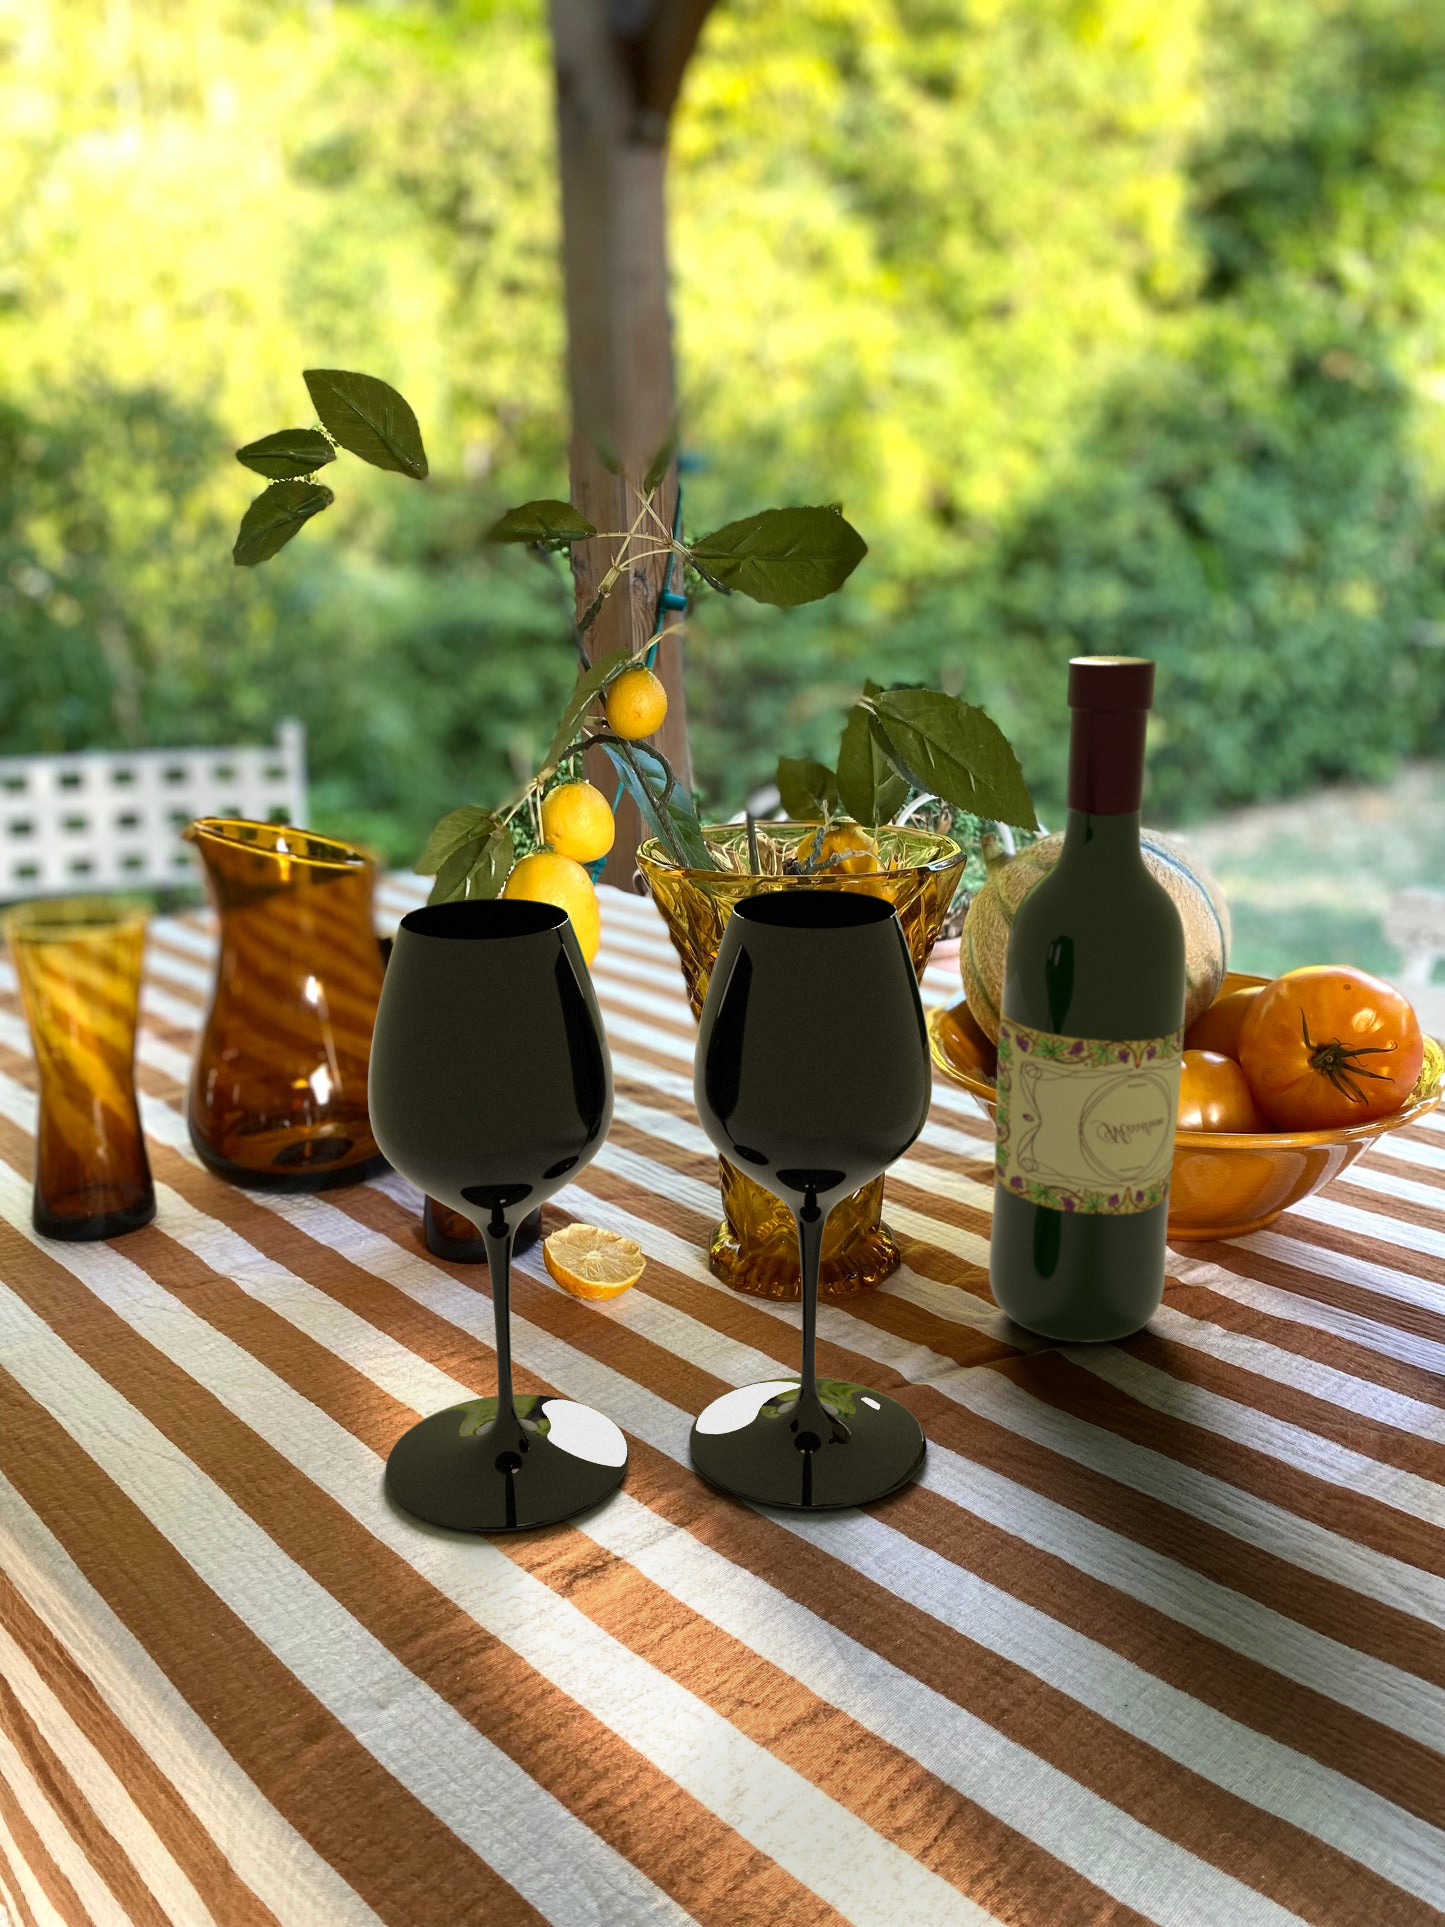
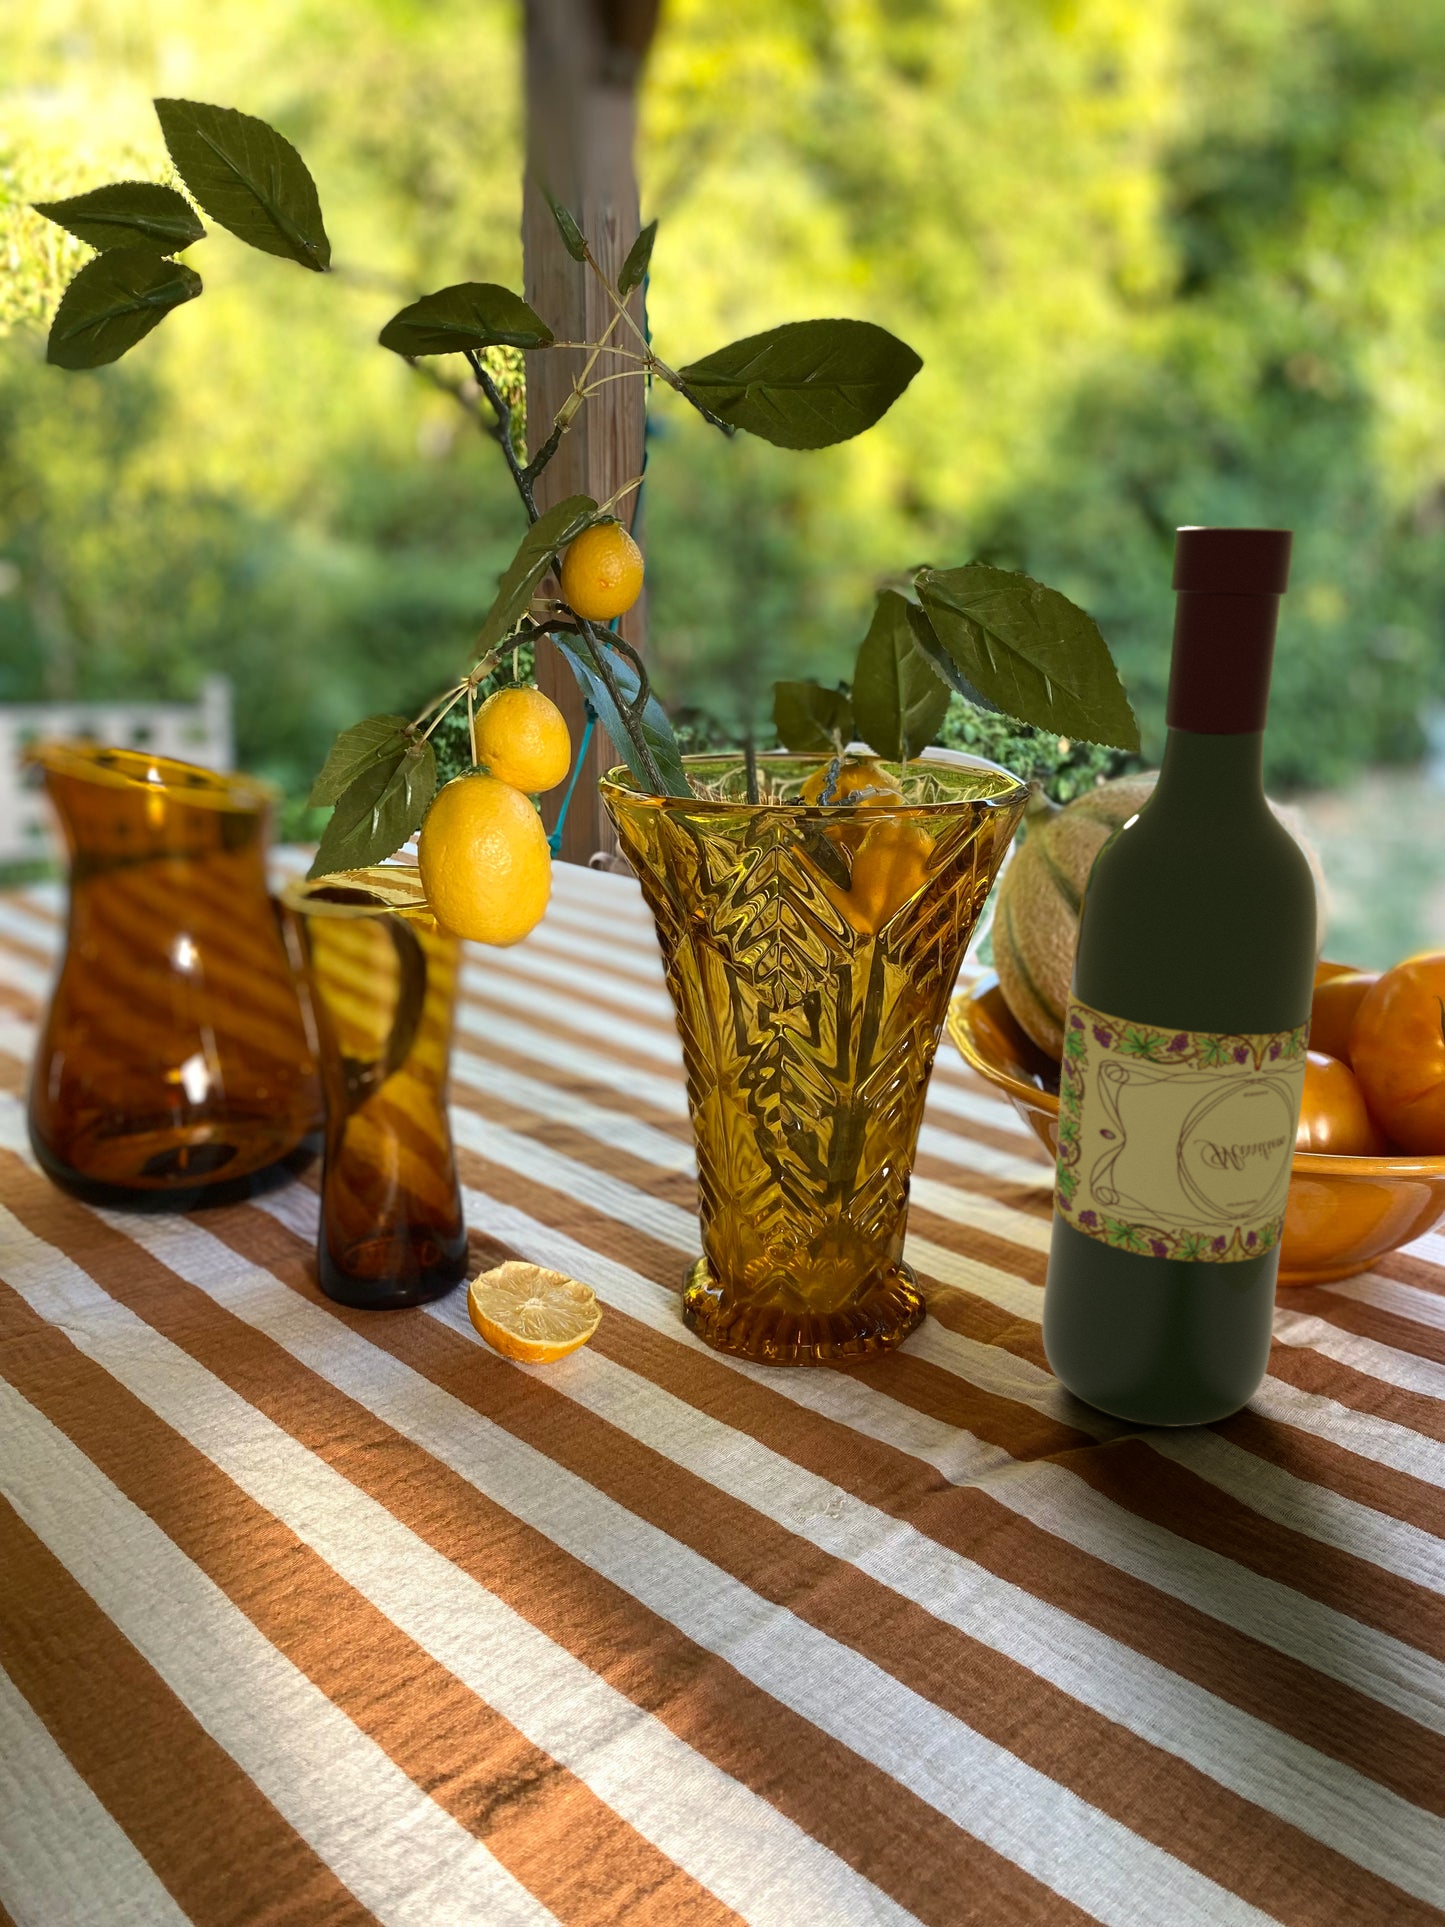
wine glass: present [368,889,932,1532] -> none [212,817,1005,1718]

